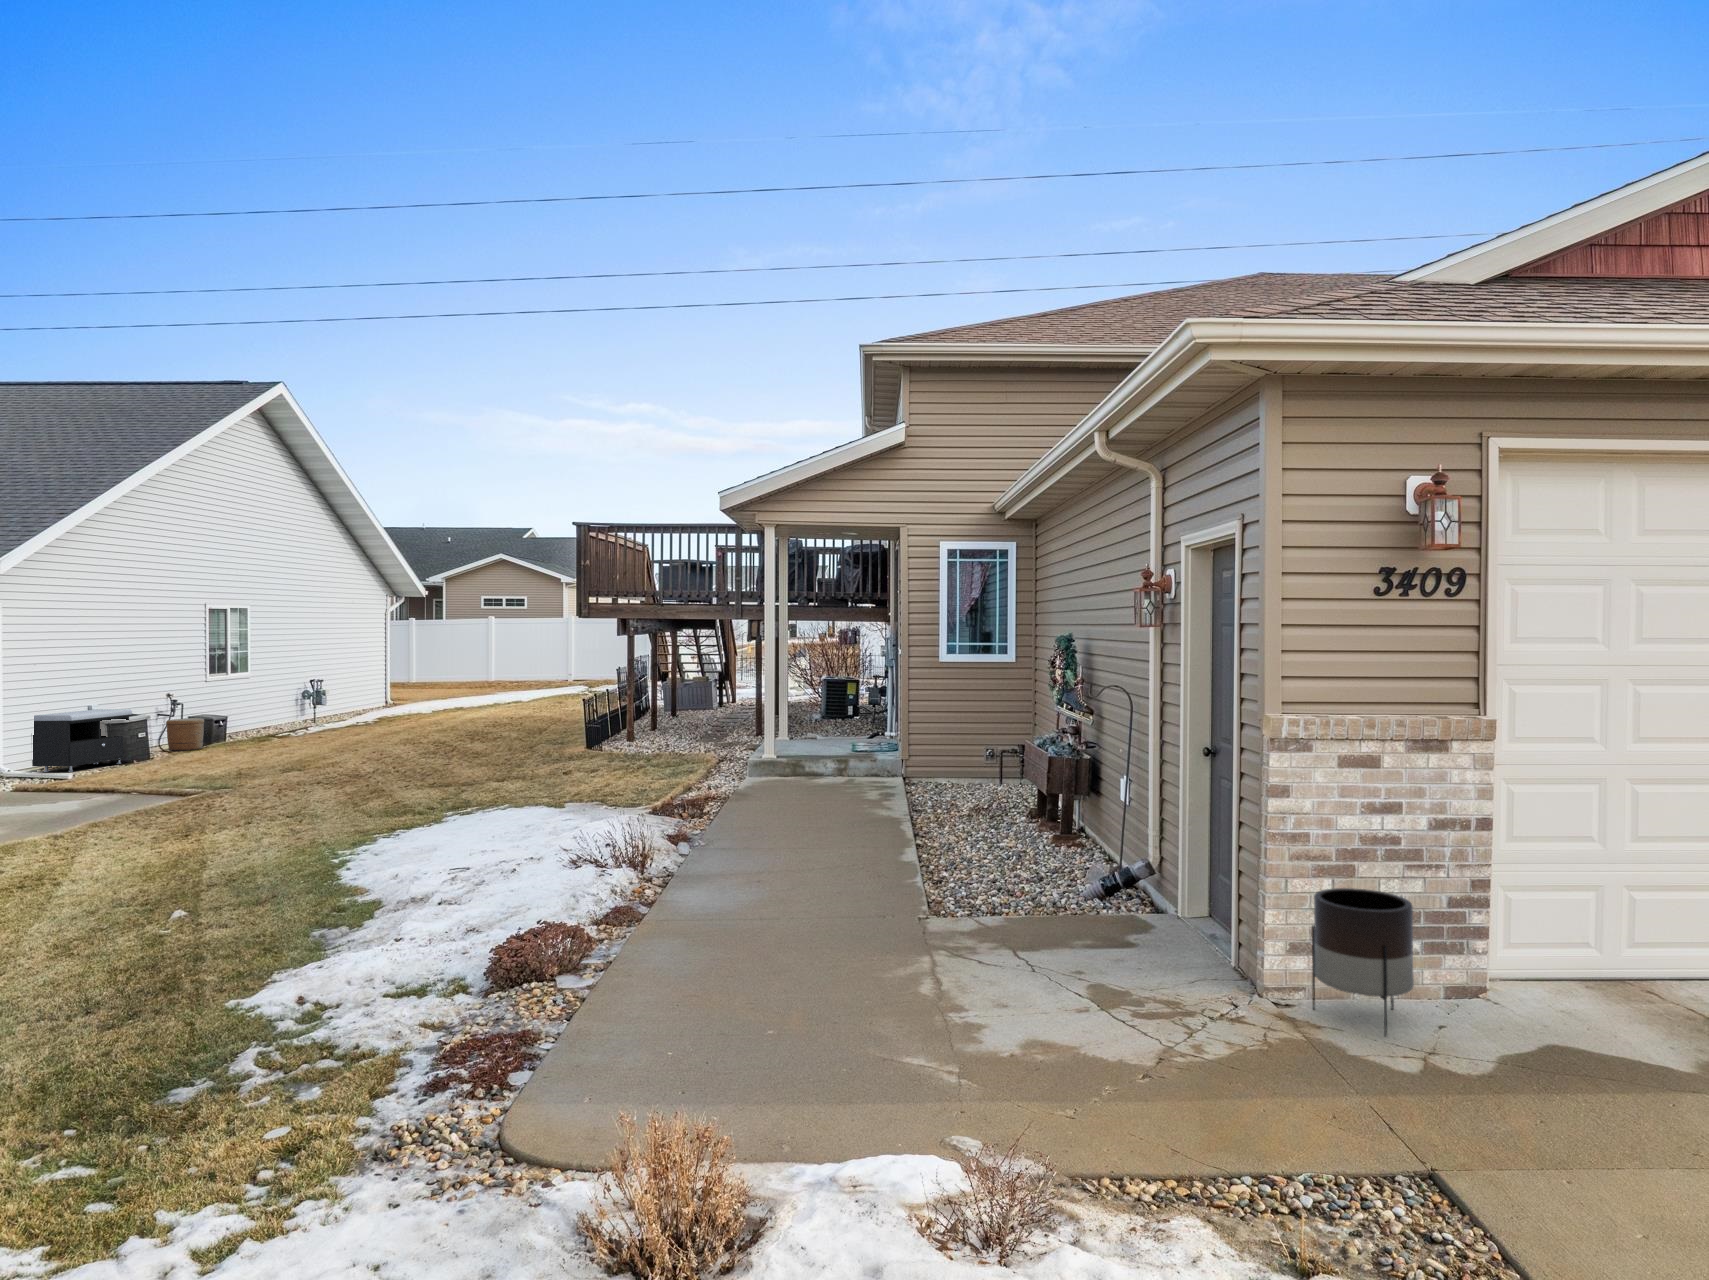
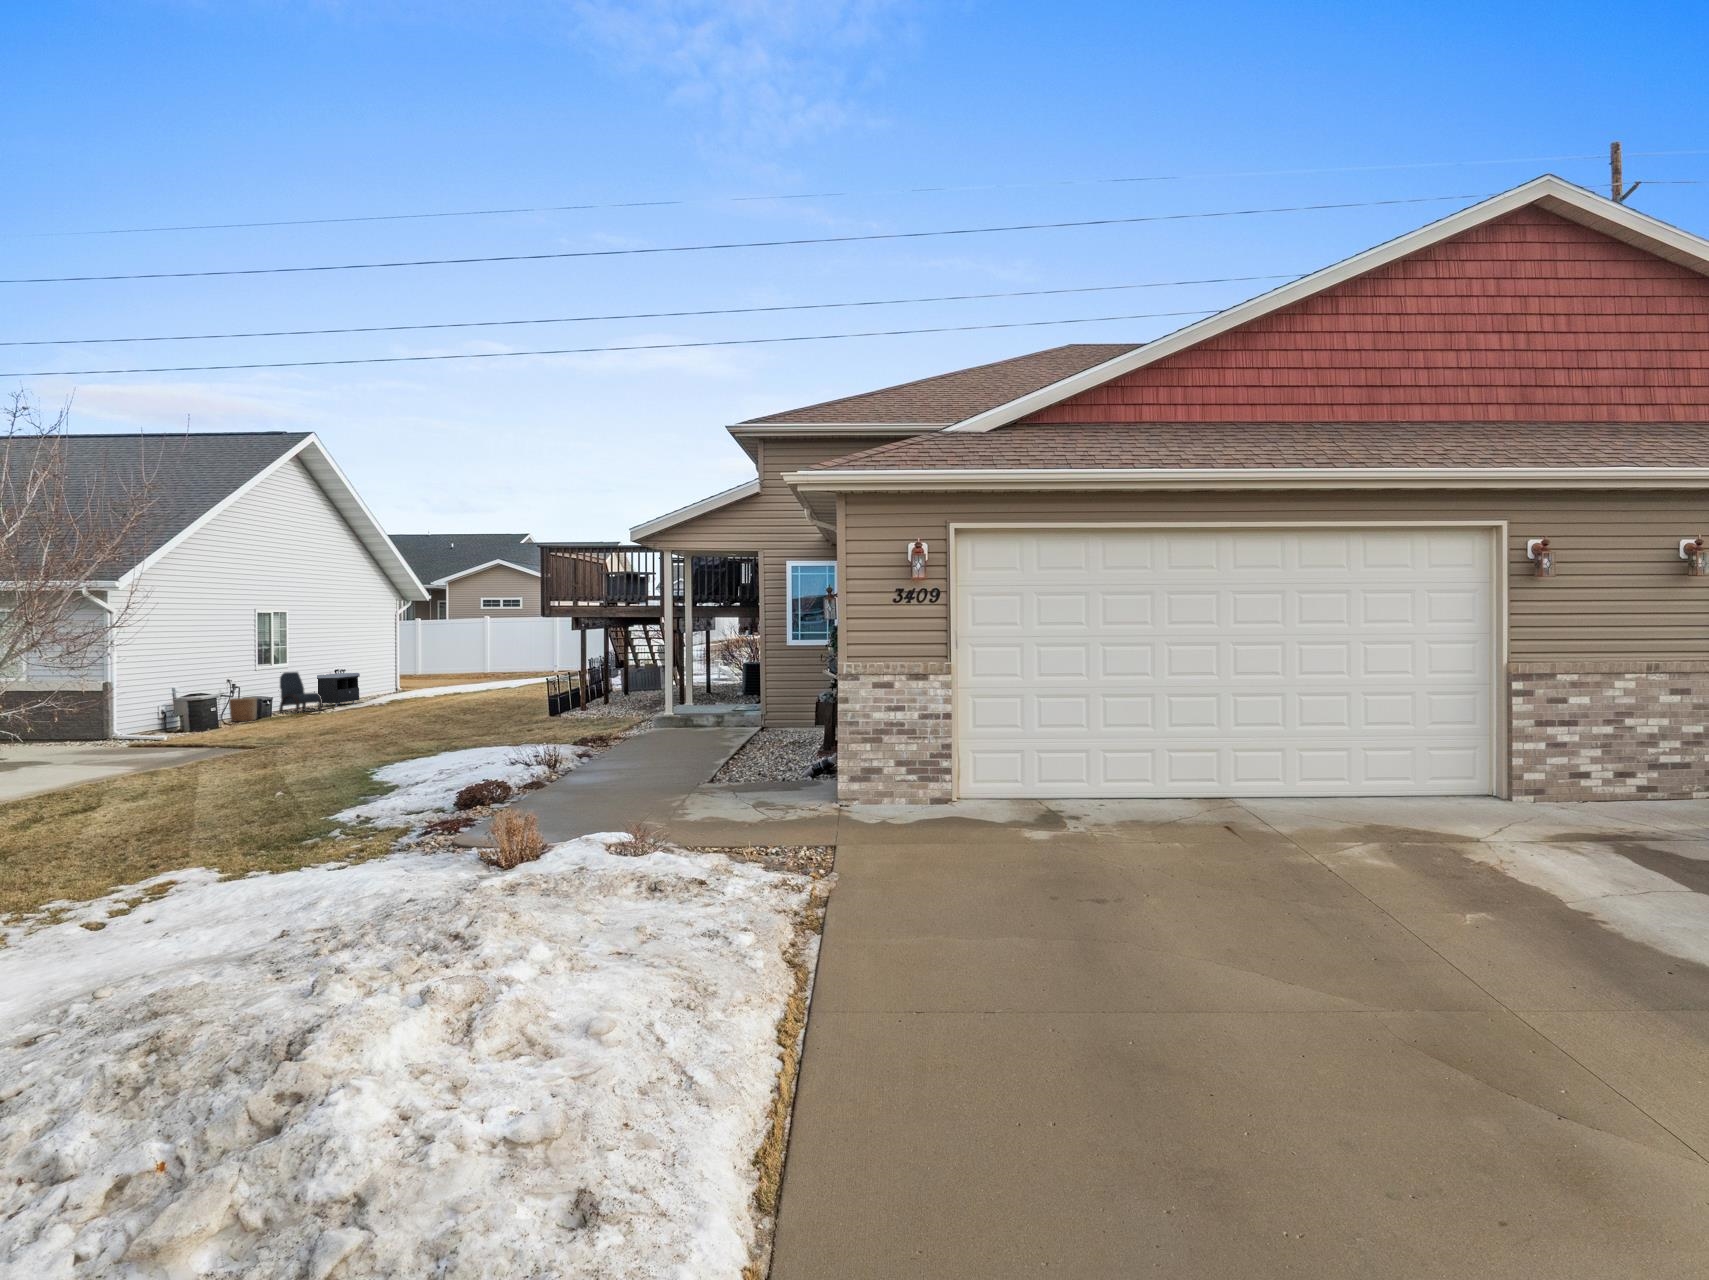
lounge chair: none [230,684,291,738] -> present [279,672,322,713]
storage bench: present [32,709,132,772] -> present [317,673,360,707]
planter: present [1312,888,1414,1036] -> none [854,748,898,813]

